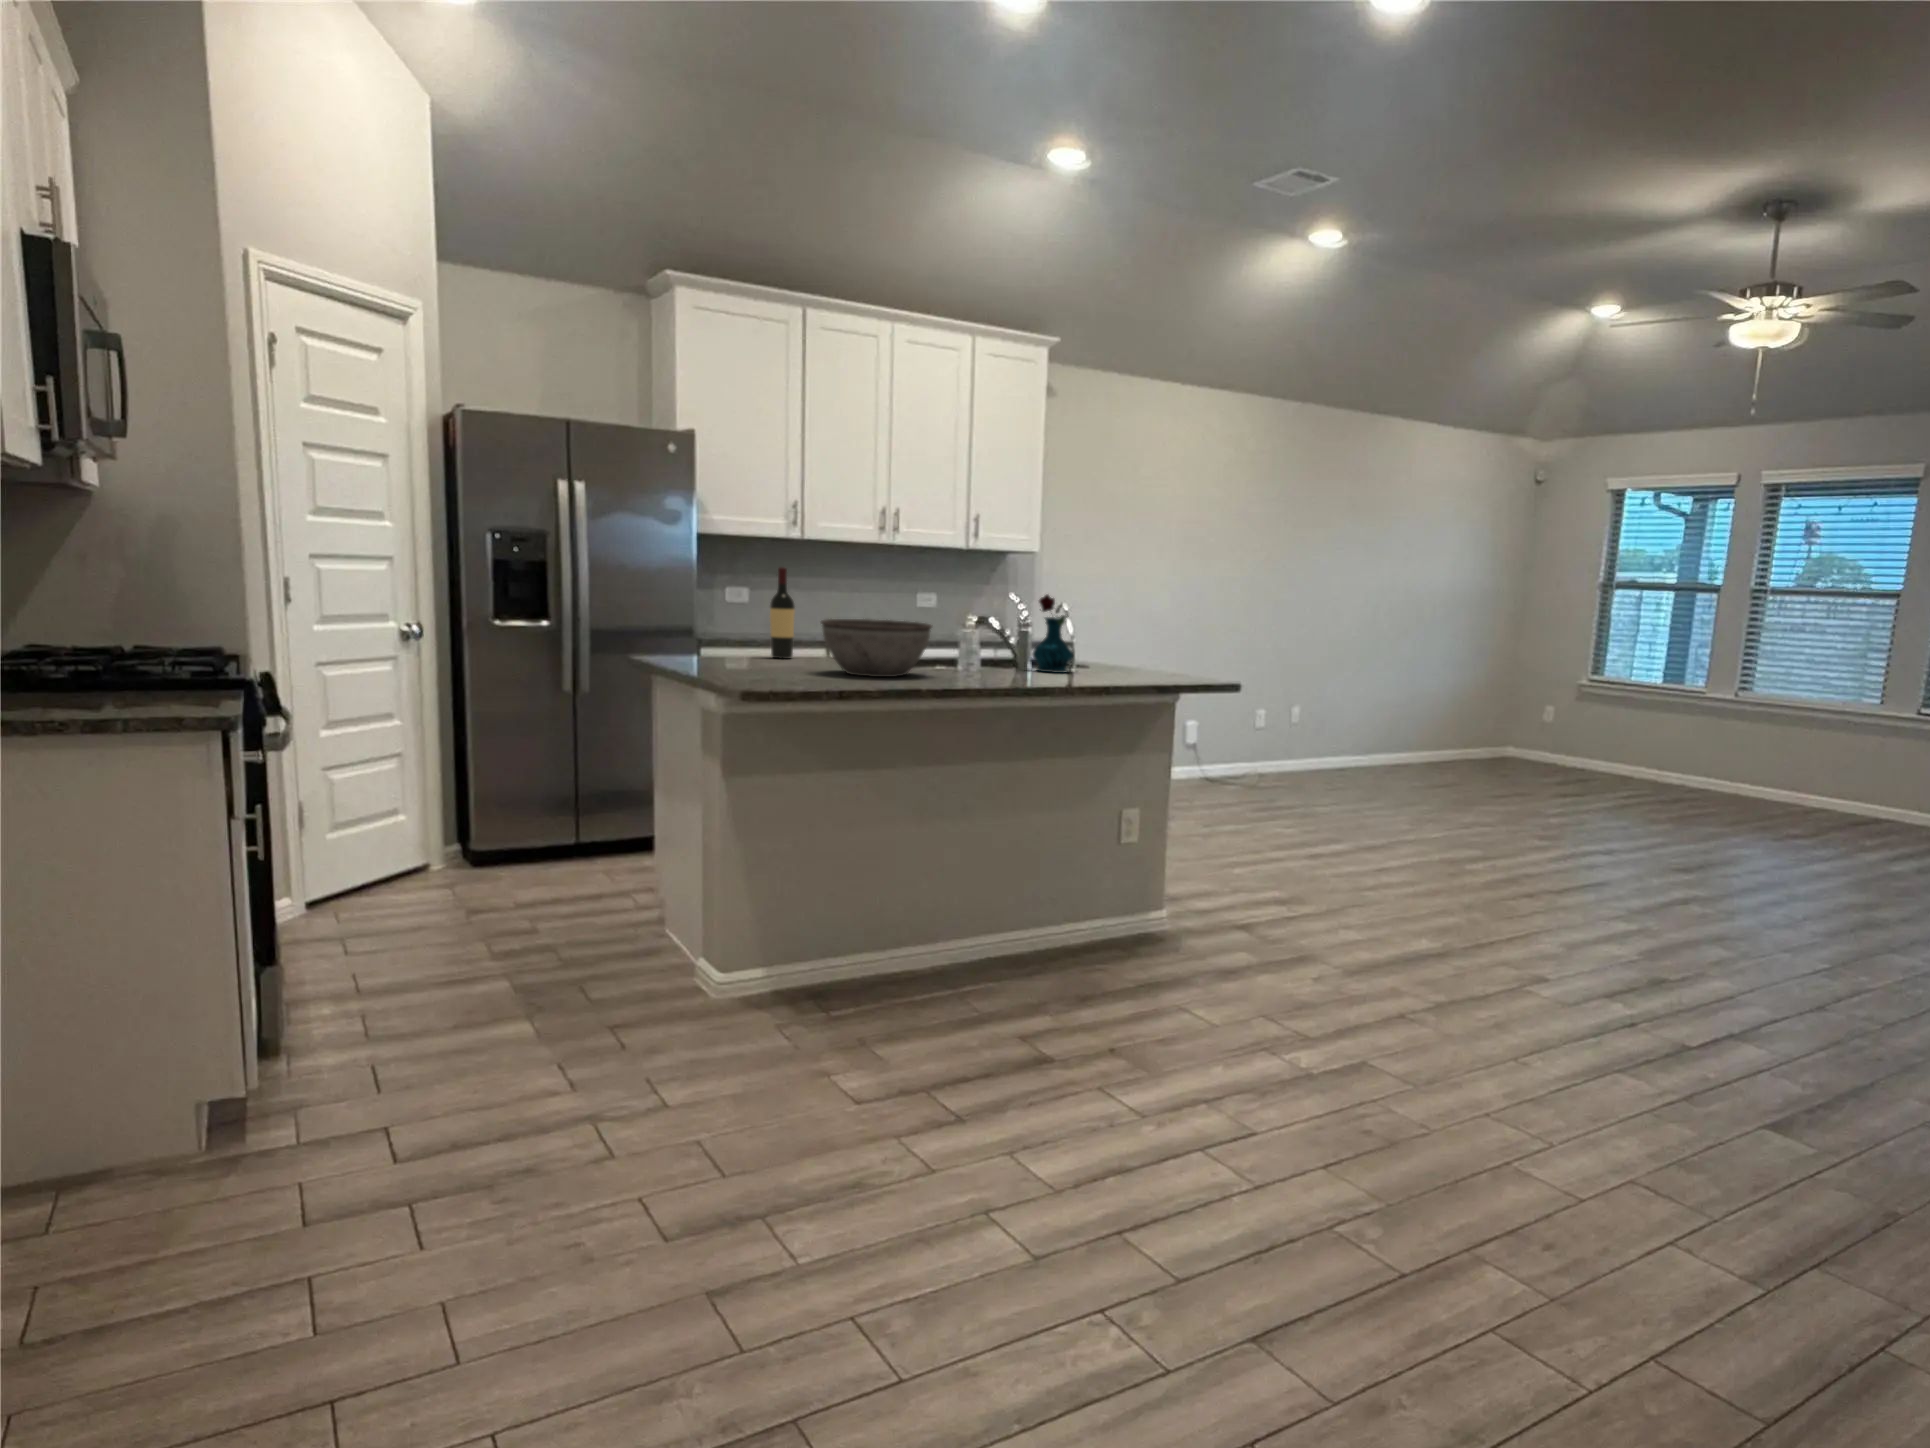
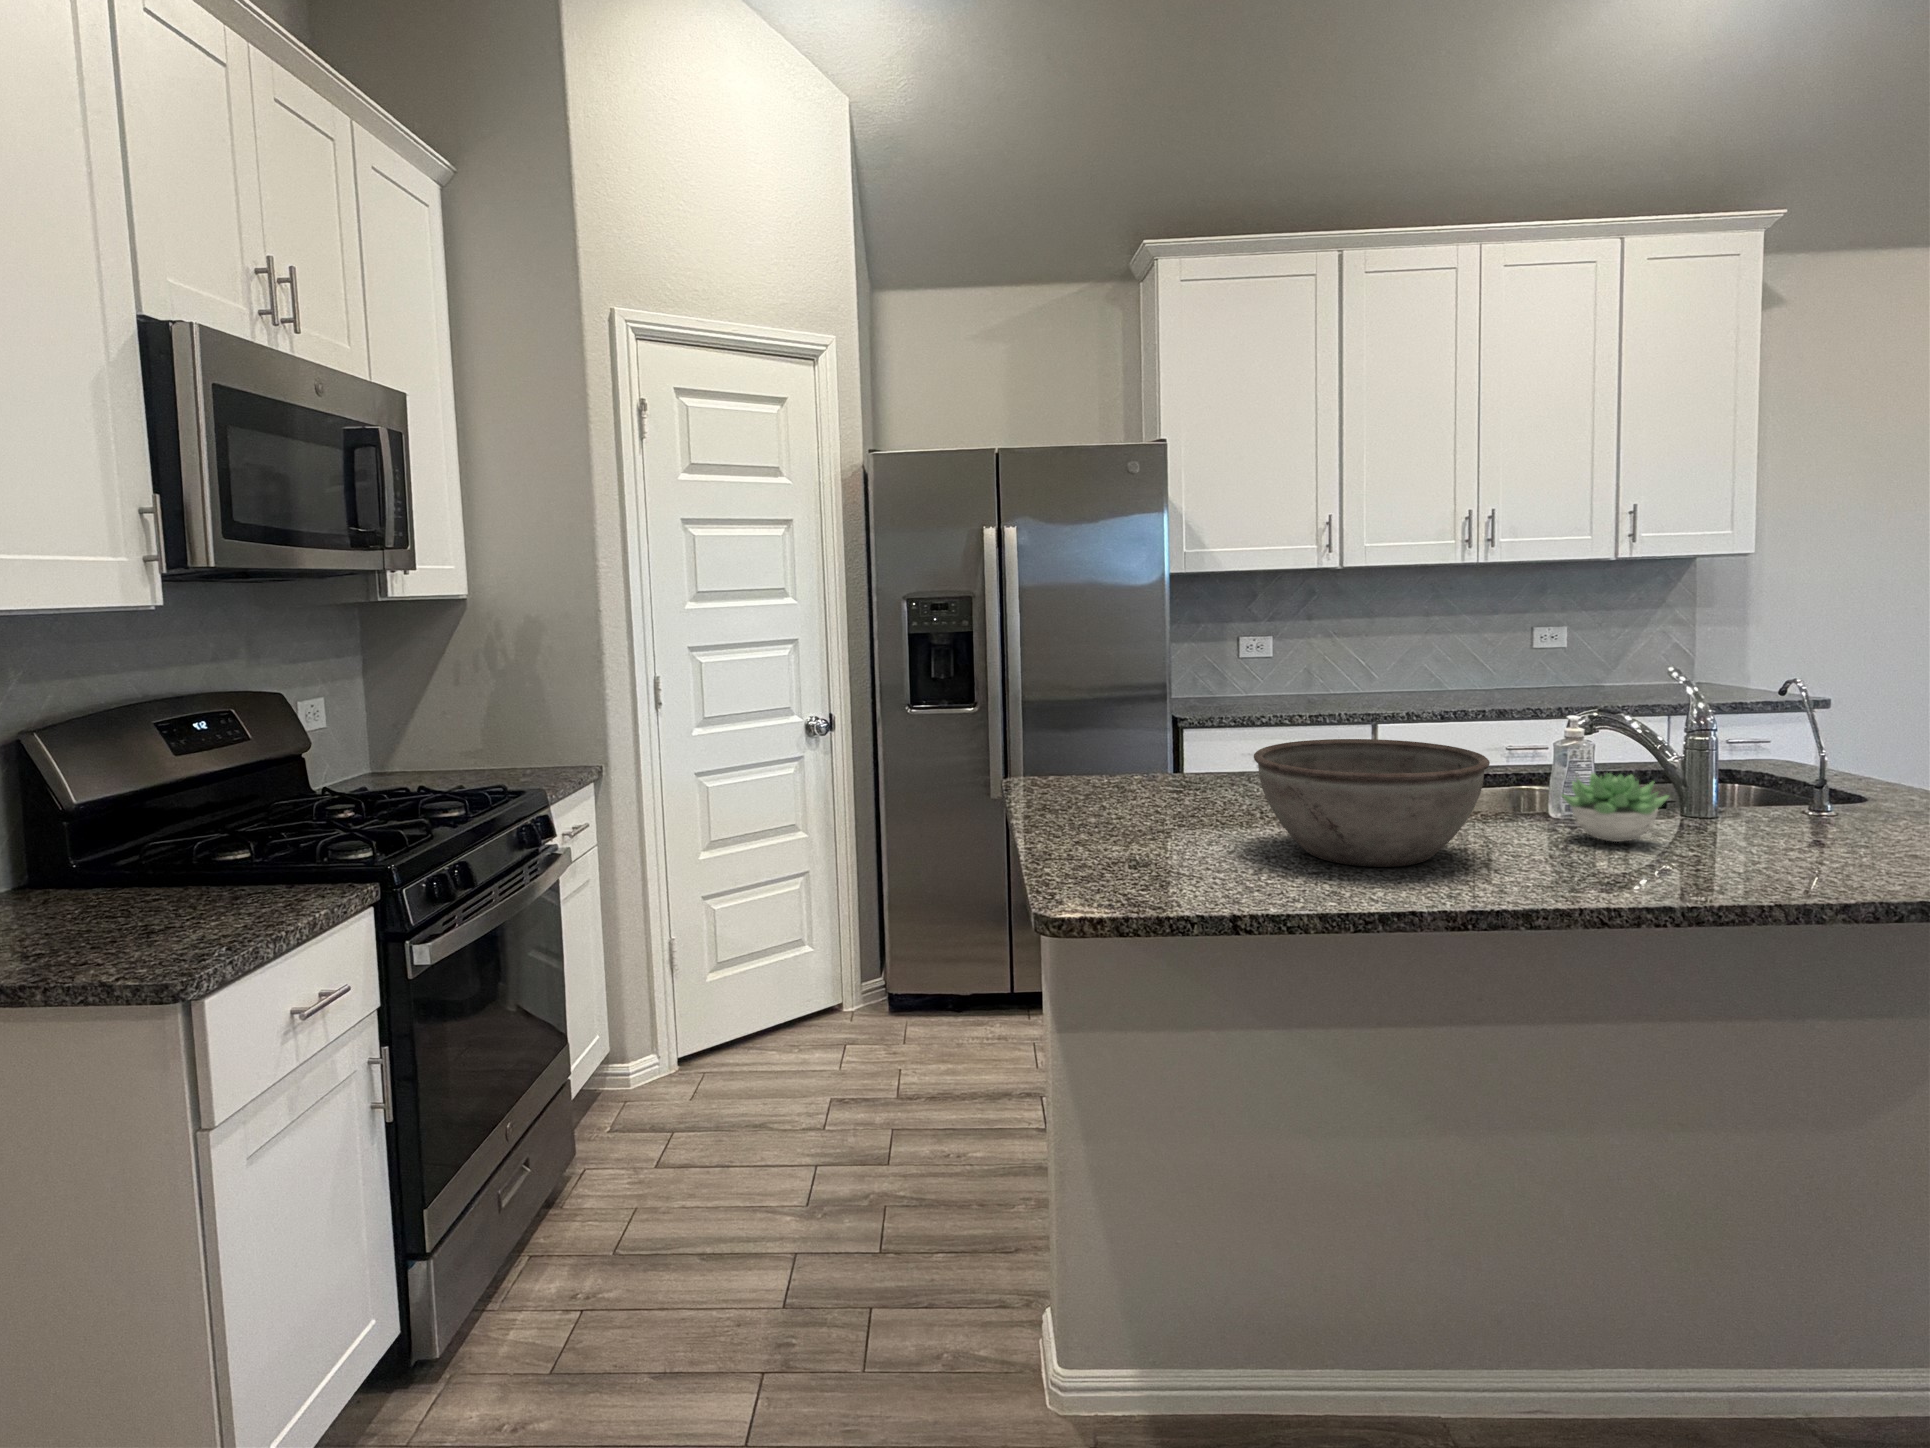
wine bottle: present [770,567,795,659] -> none [1218,638,1259,786]
vase: present [1033,595,1073,673] -> none [1745,675,1857,846]
succulent plant: none [958,639,1004,672] -> present [1562,773,1669,842]

